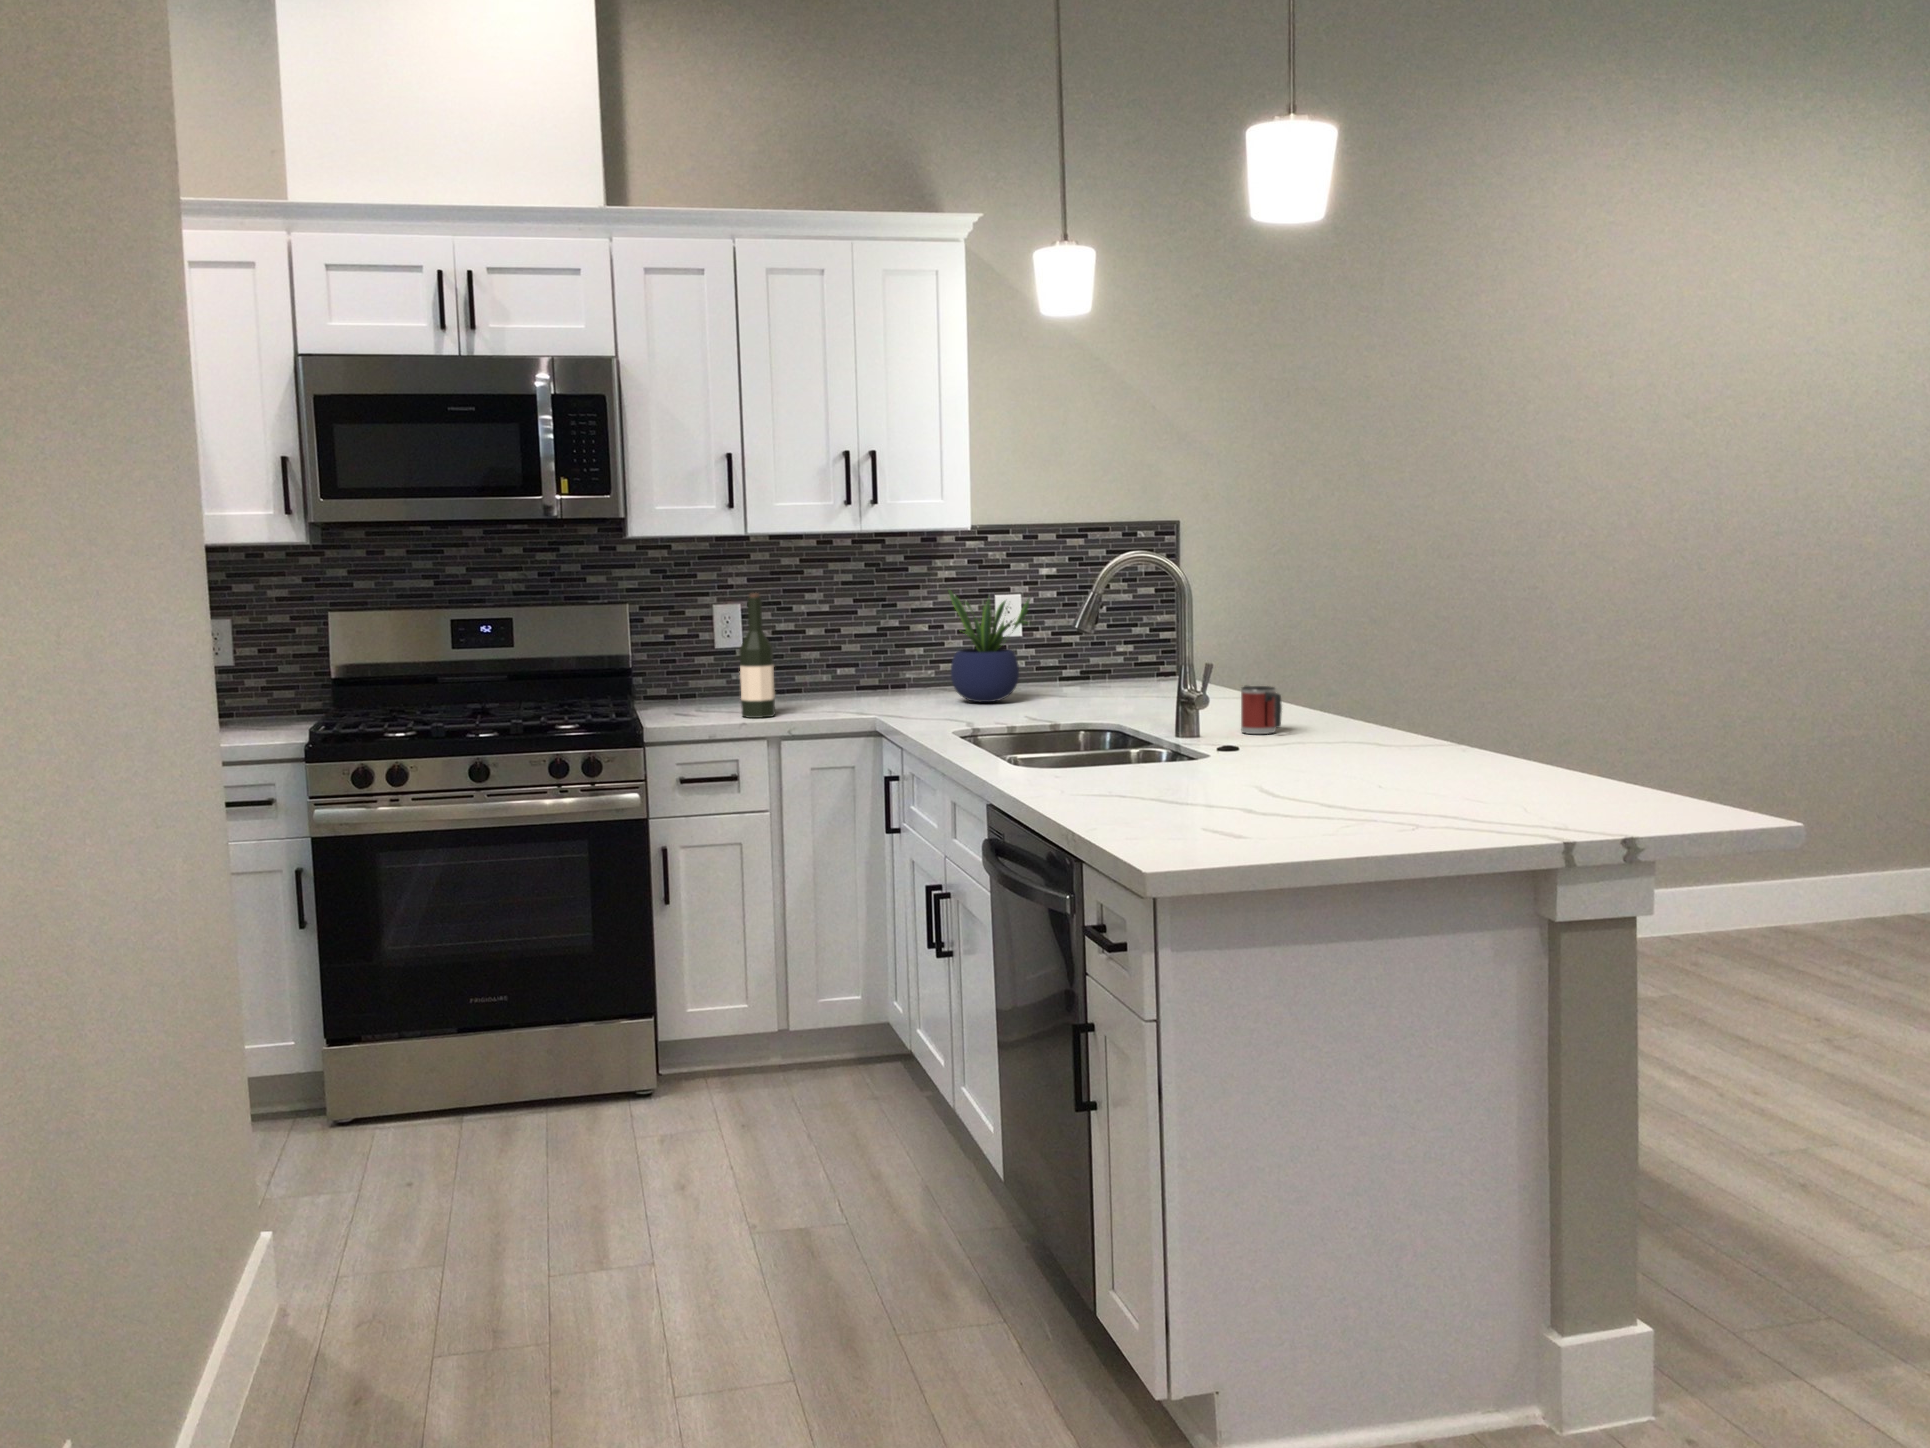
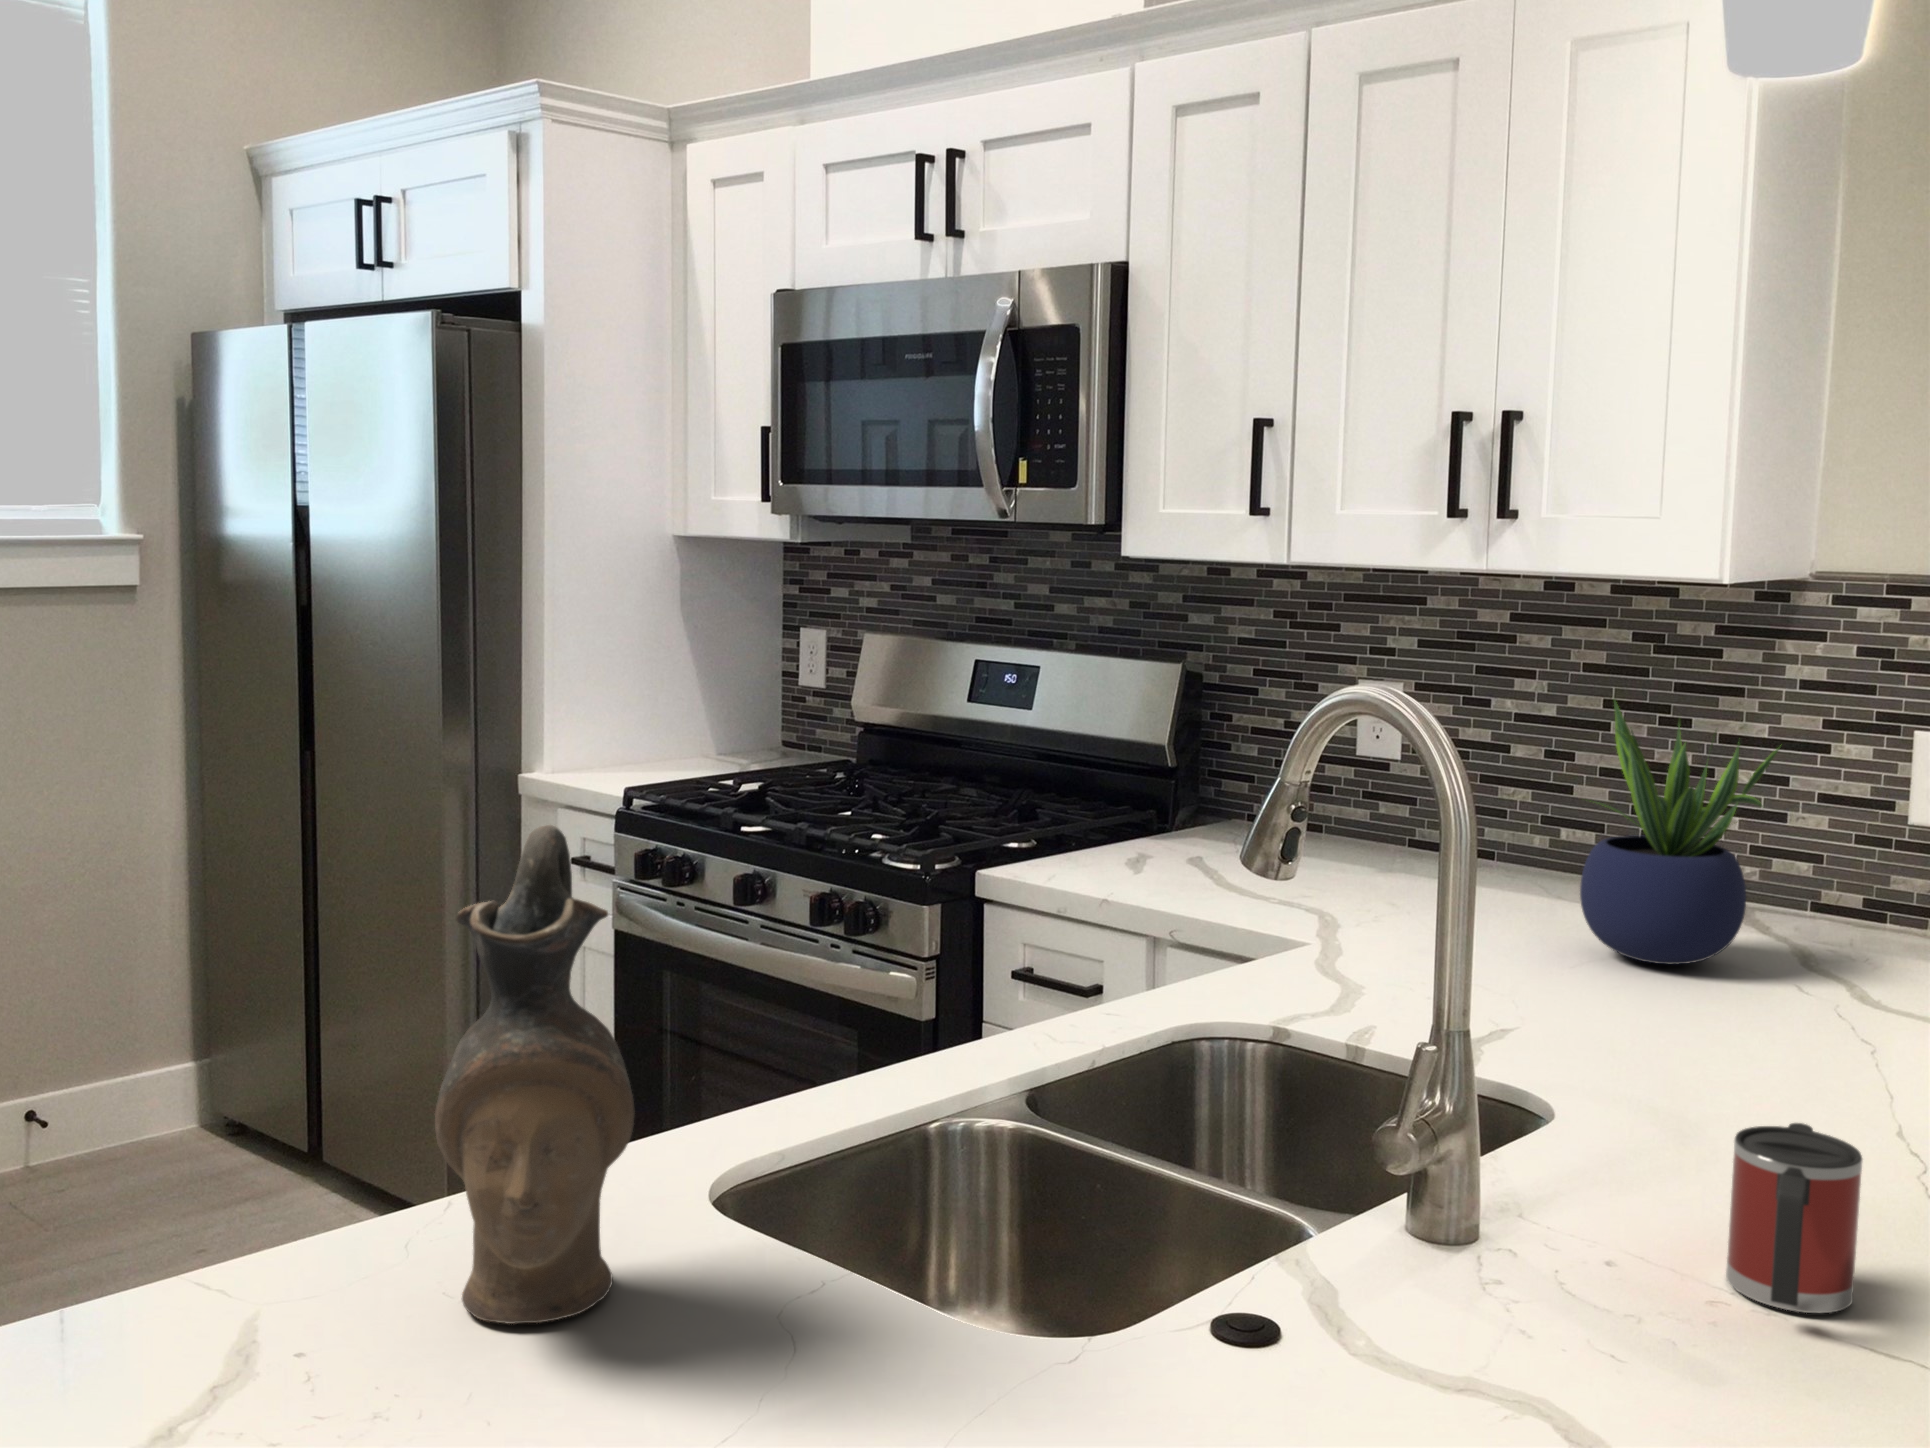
wine bottle: present [740,593,775,718] -> none [1145,665,1209,891]
ceramic pitcher: none [1069,623,1162,787] -> present [435,825,635,1324]

